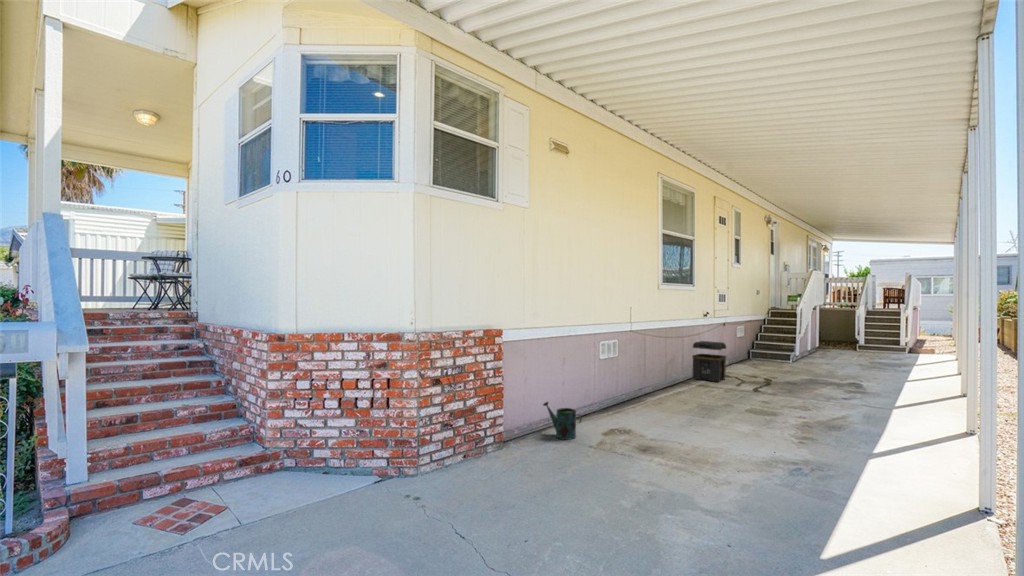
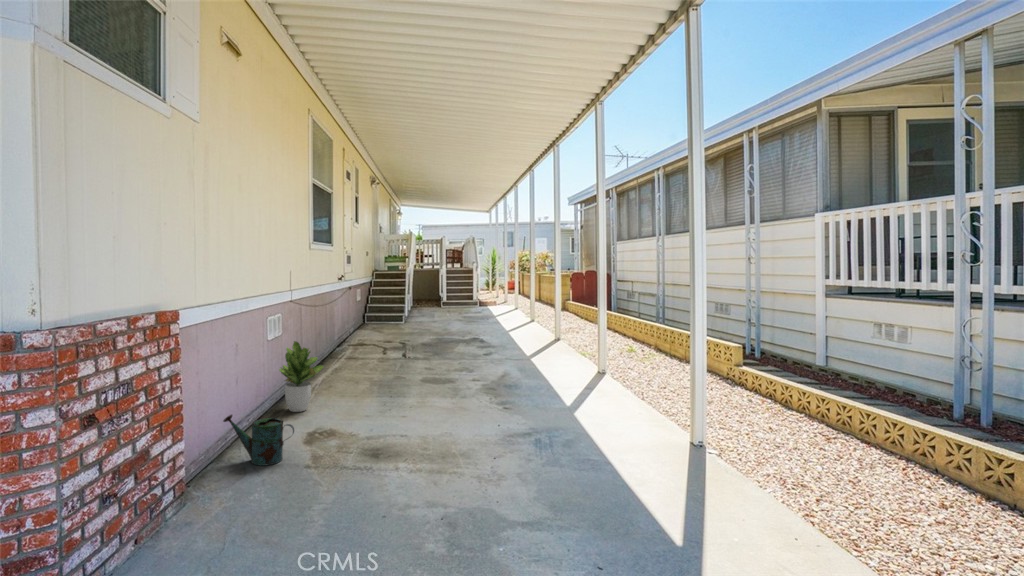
toolbox: present [692,341,726,382] -> none [335,307,371,353]
potted plant: none [605,361,638,414] -> present [279,341,323,412]

